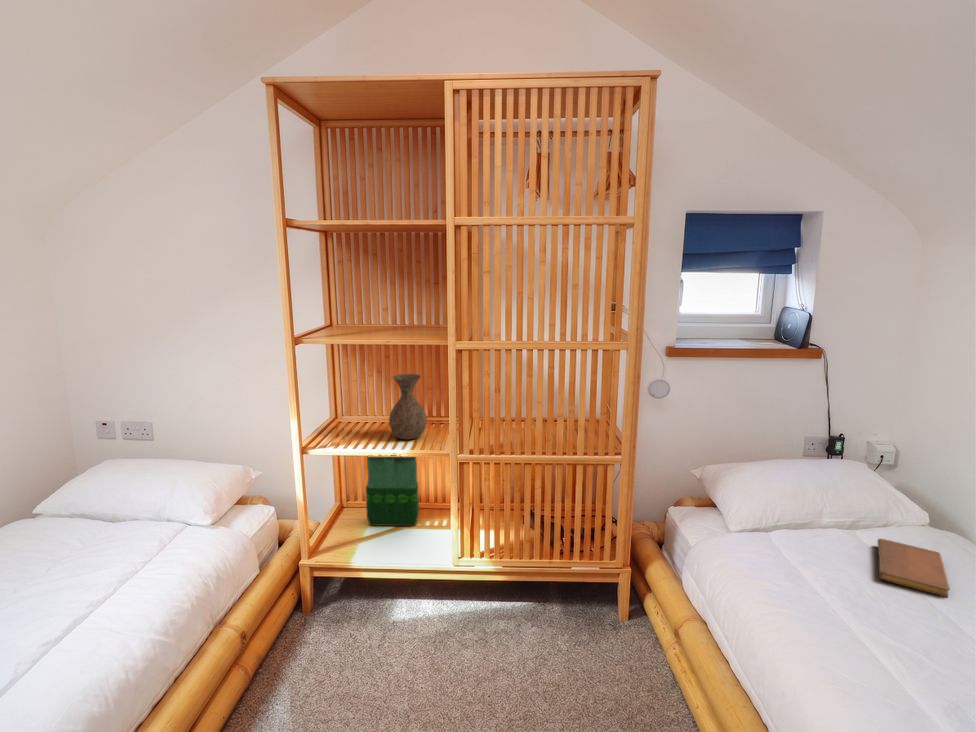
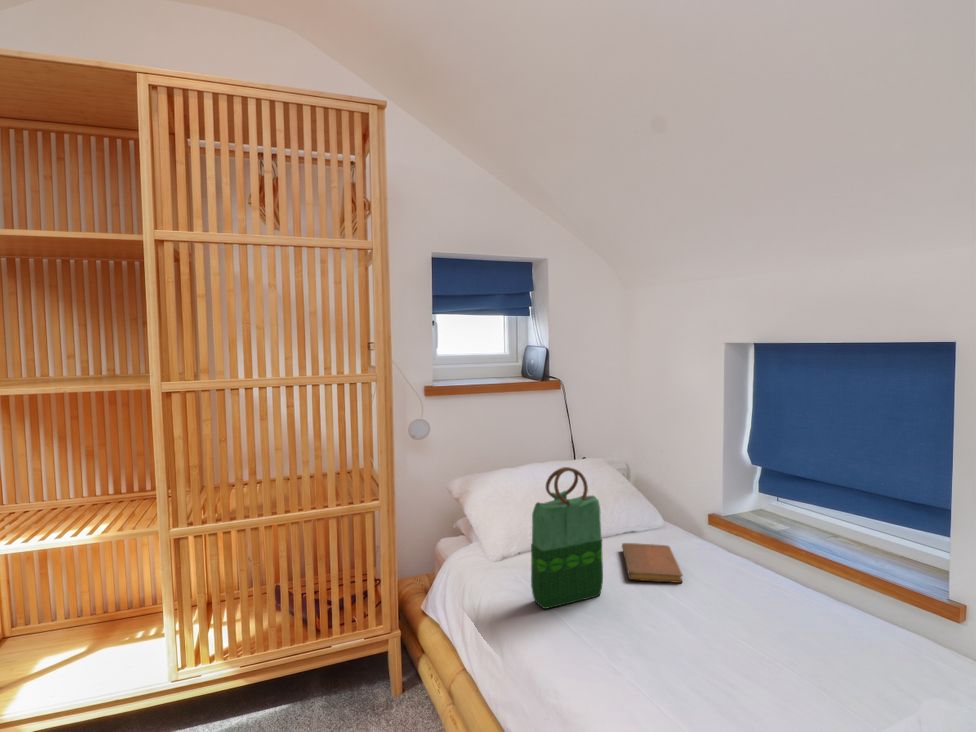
vase: present [389,374,427,439] -> none [68,436,128,523]
tote bag: present [366,454,419,526] -> present [531,467,603,609]

